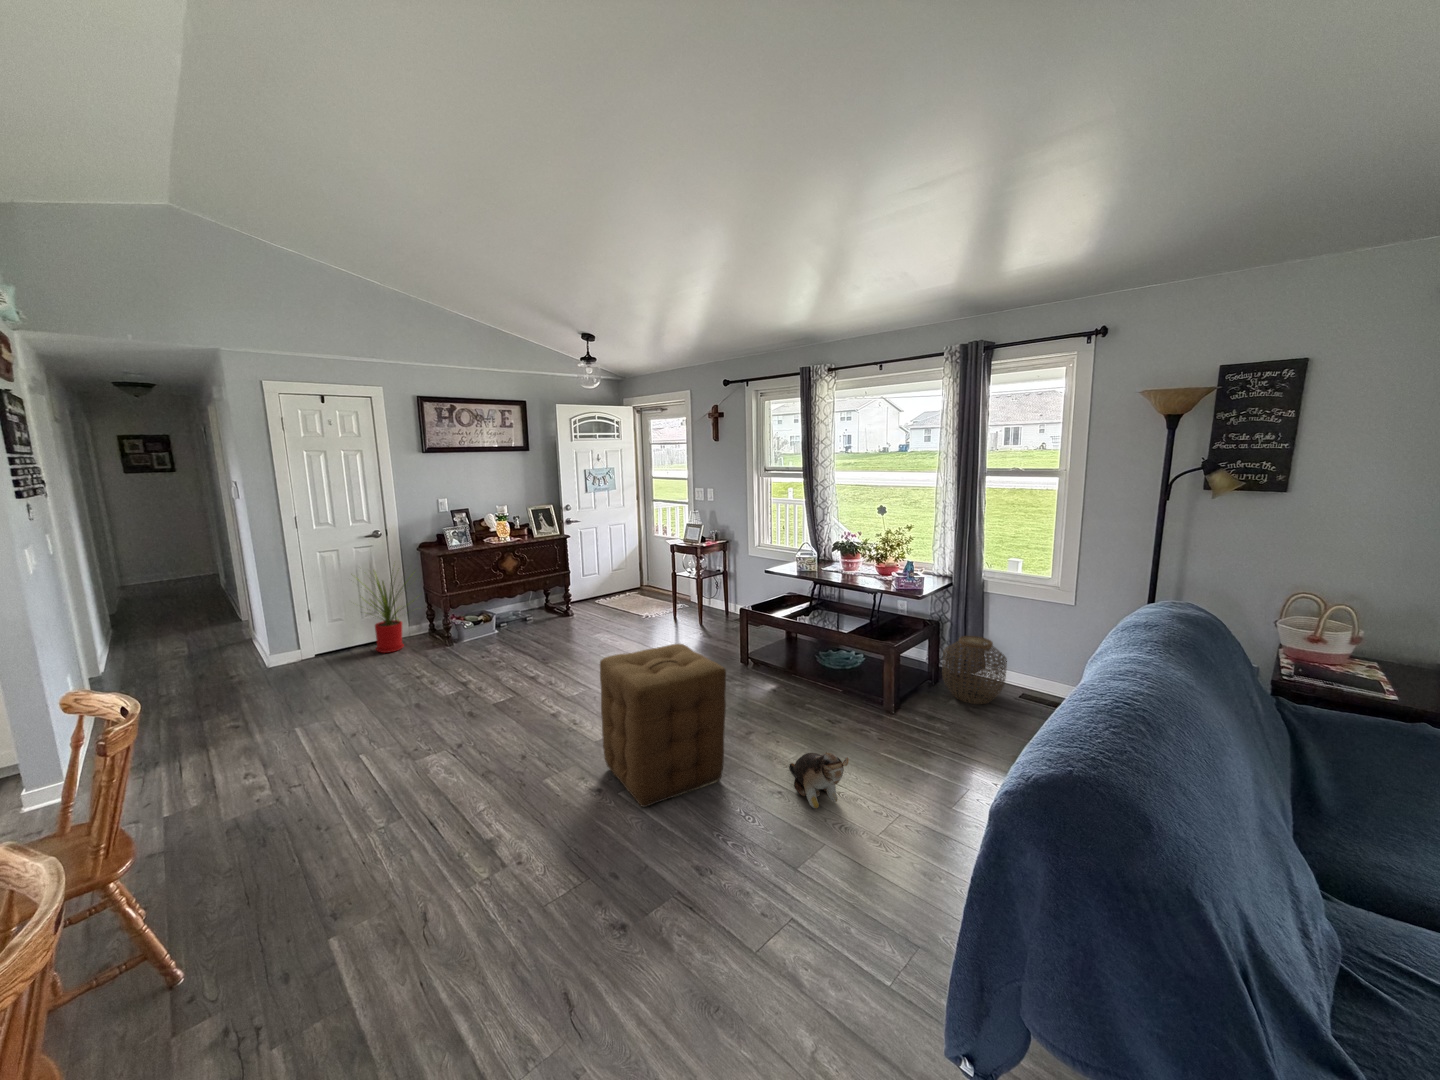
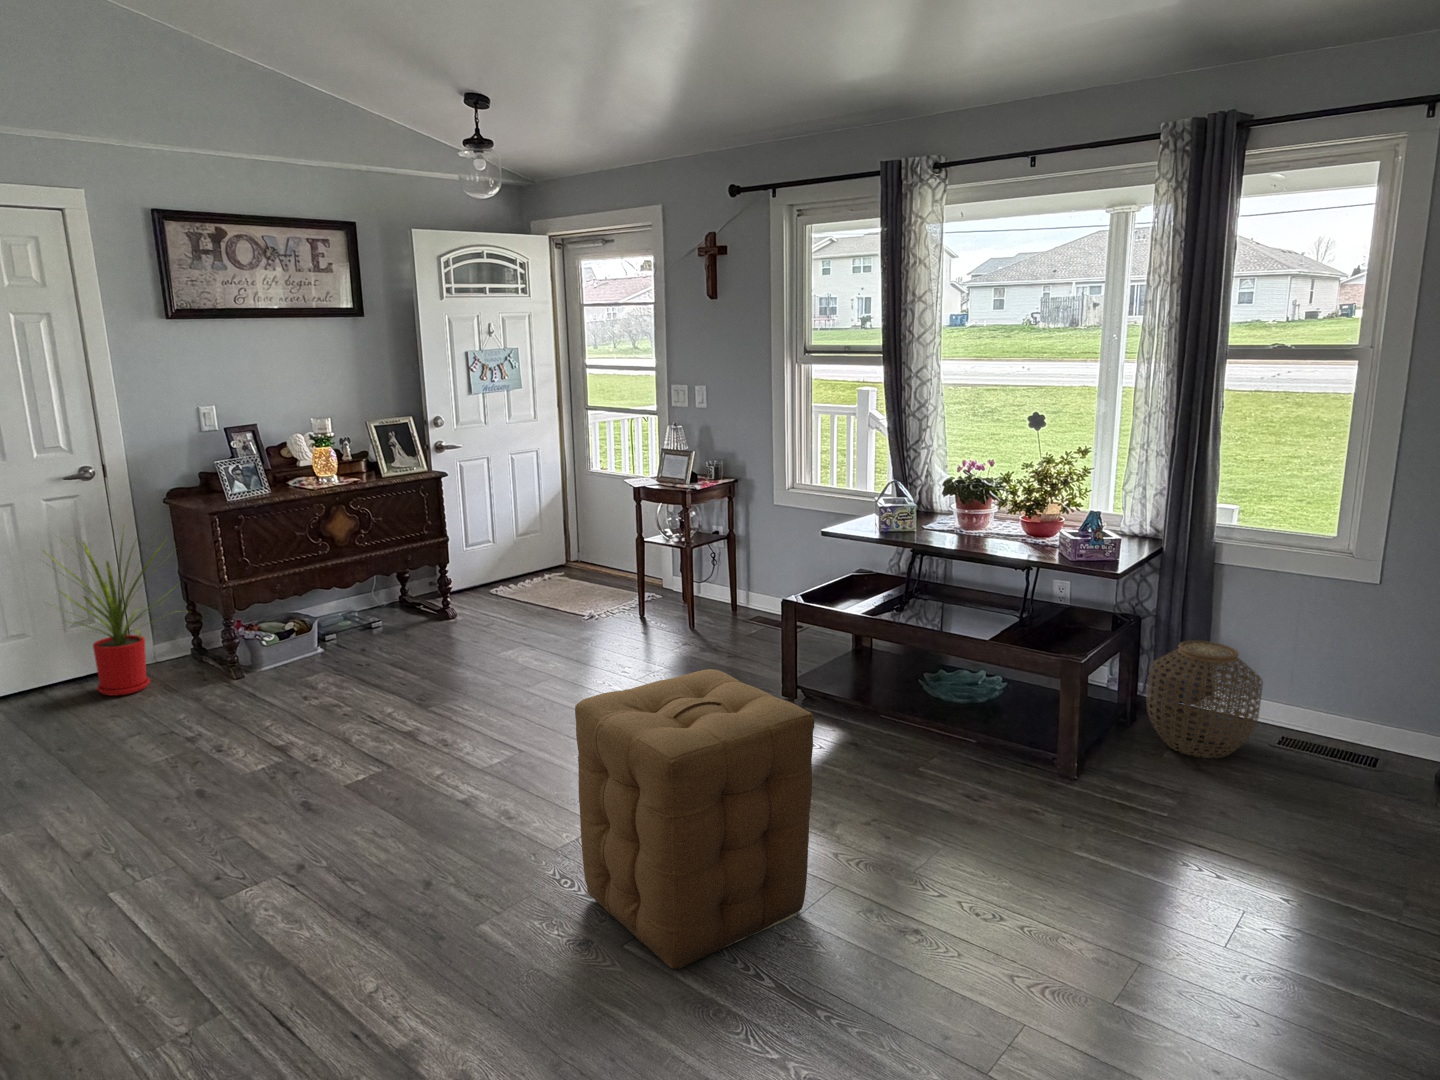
plush toy: present [789,752,849,808] -> none [918,858,1051,957]

